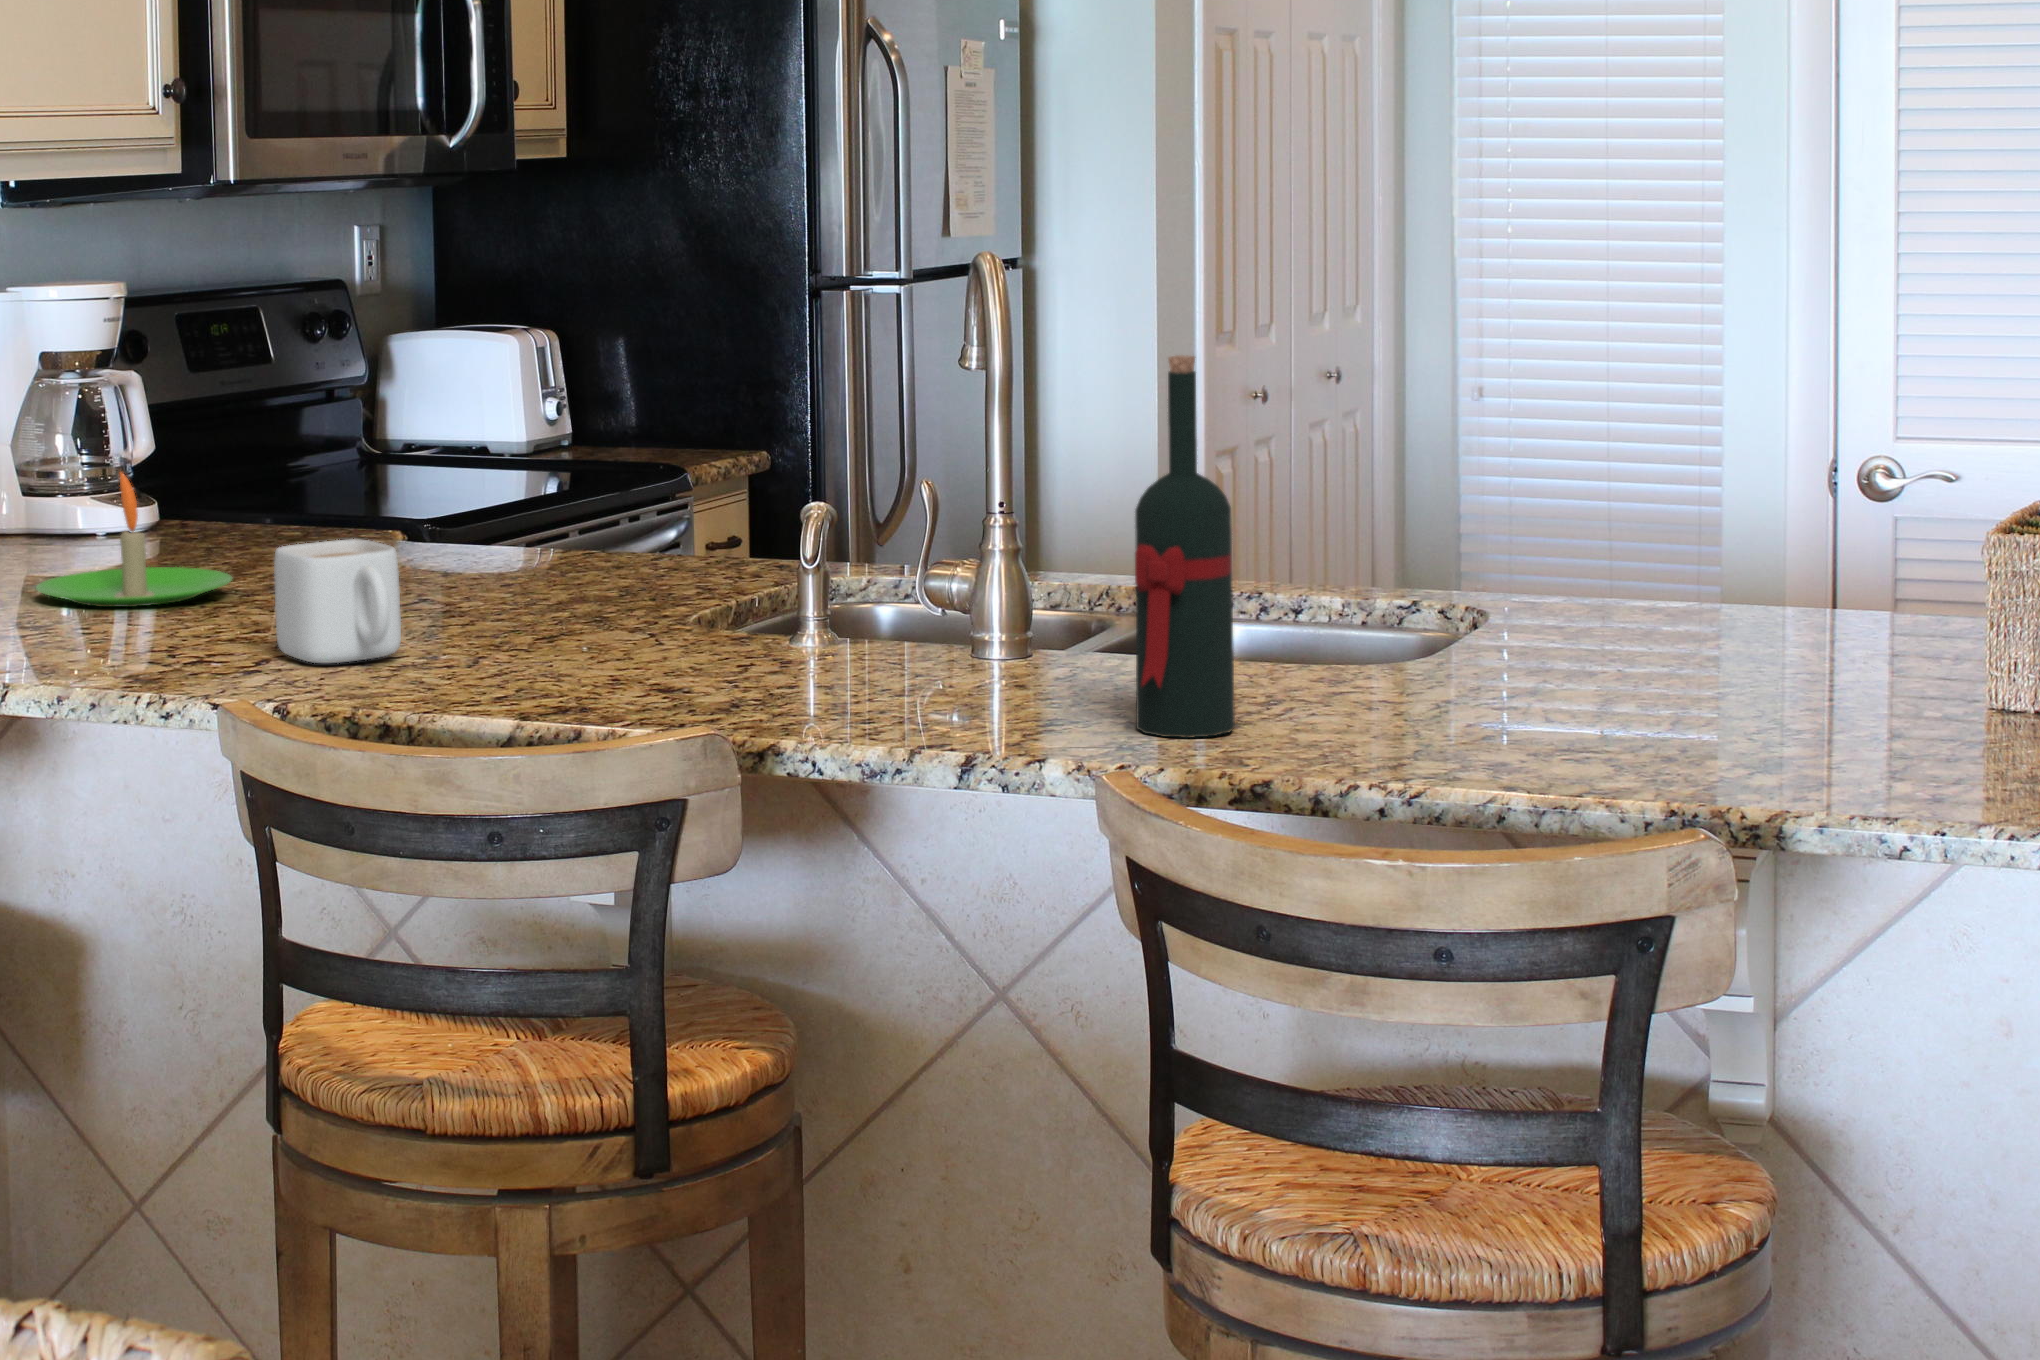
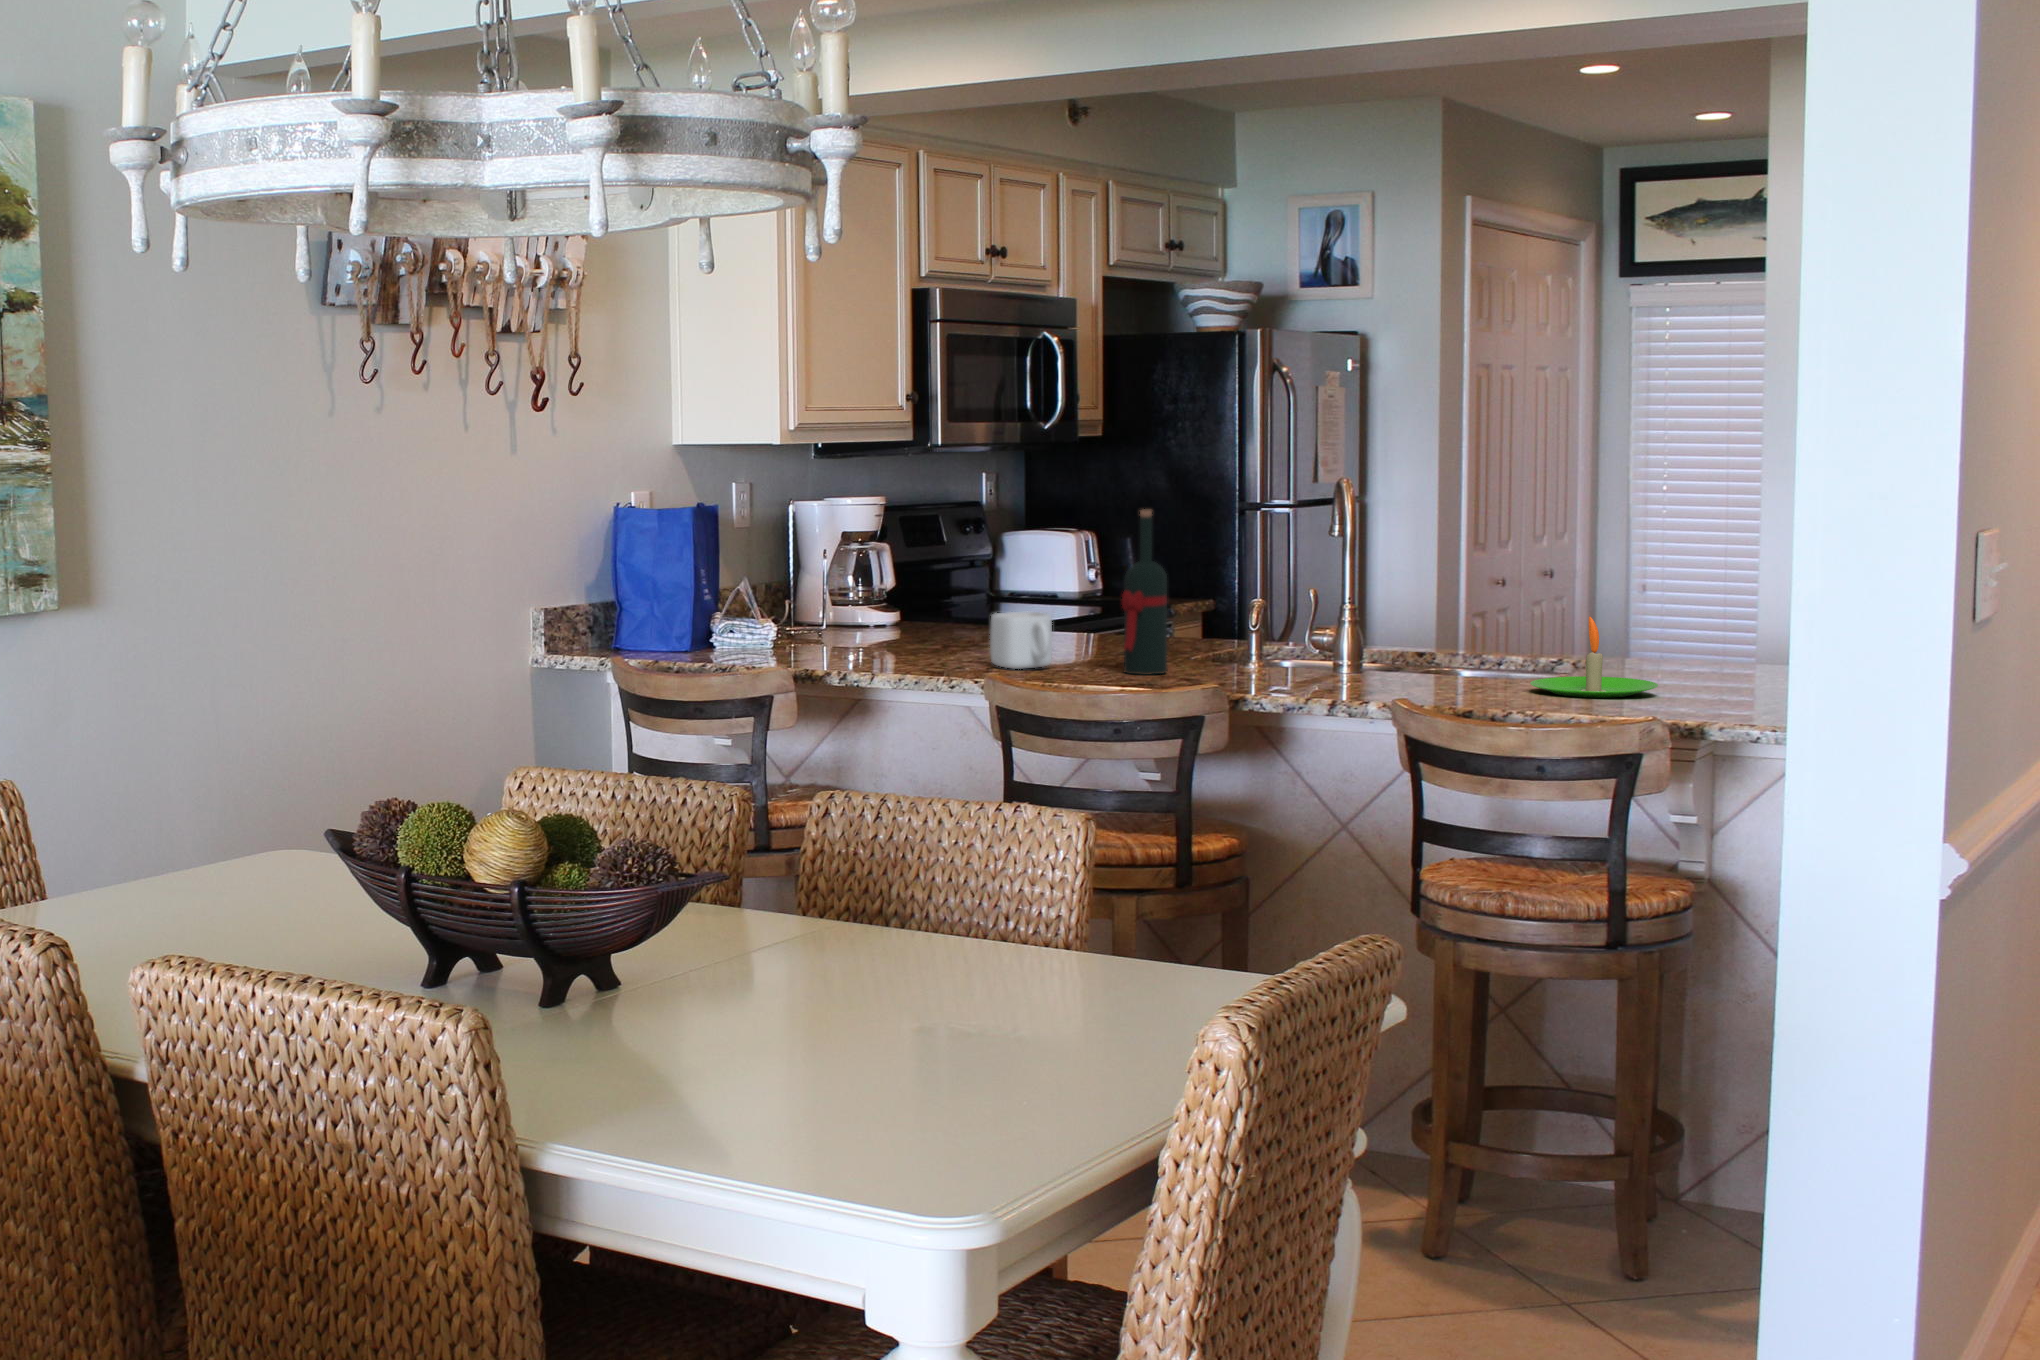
wine bottle: present [1135,355,1235,738] -> present [1122,510,1167,675]
candle: present [36,473,232,607] -> present [1530,617,1658,698]

